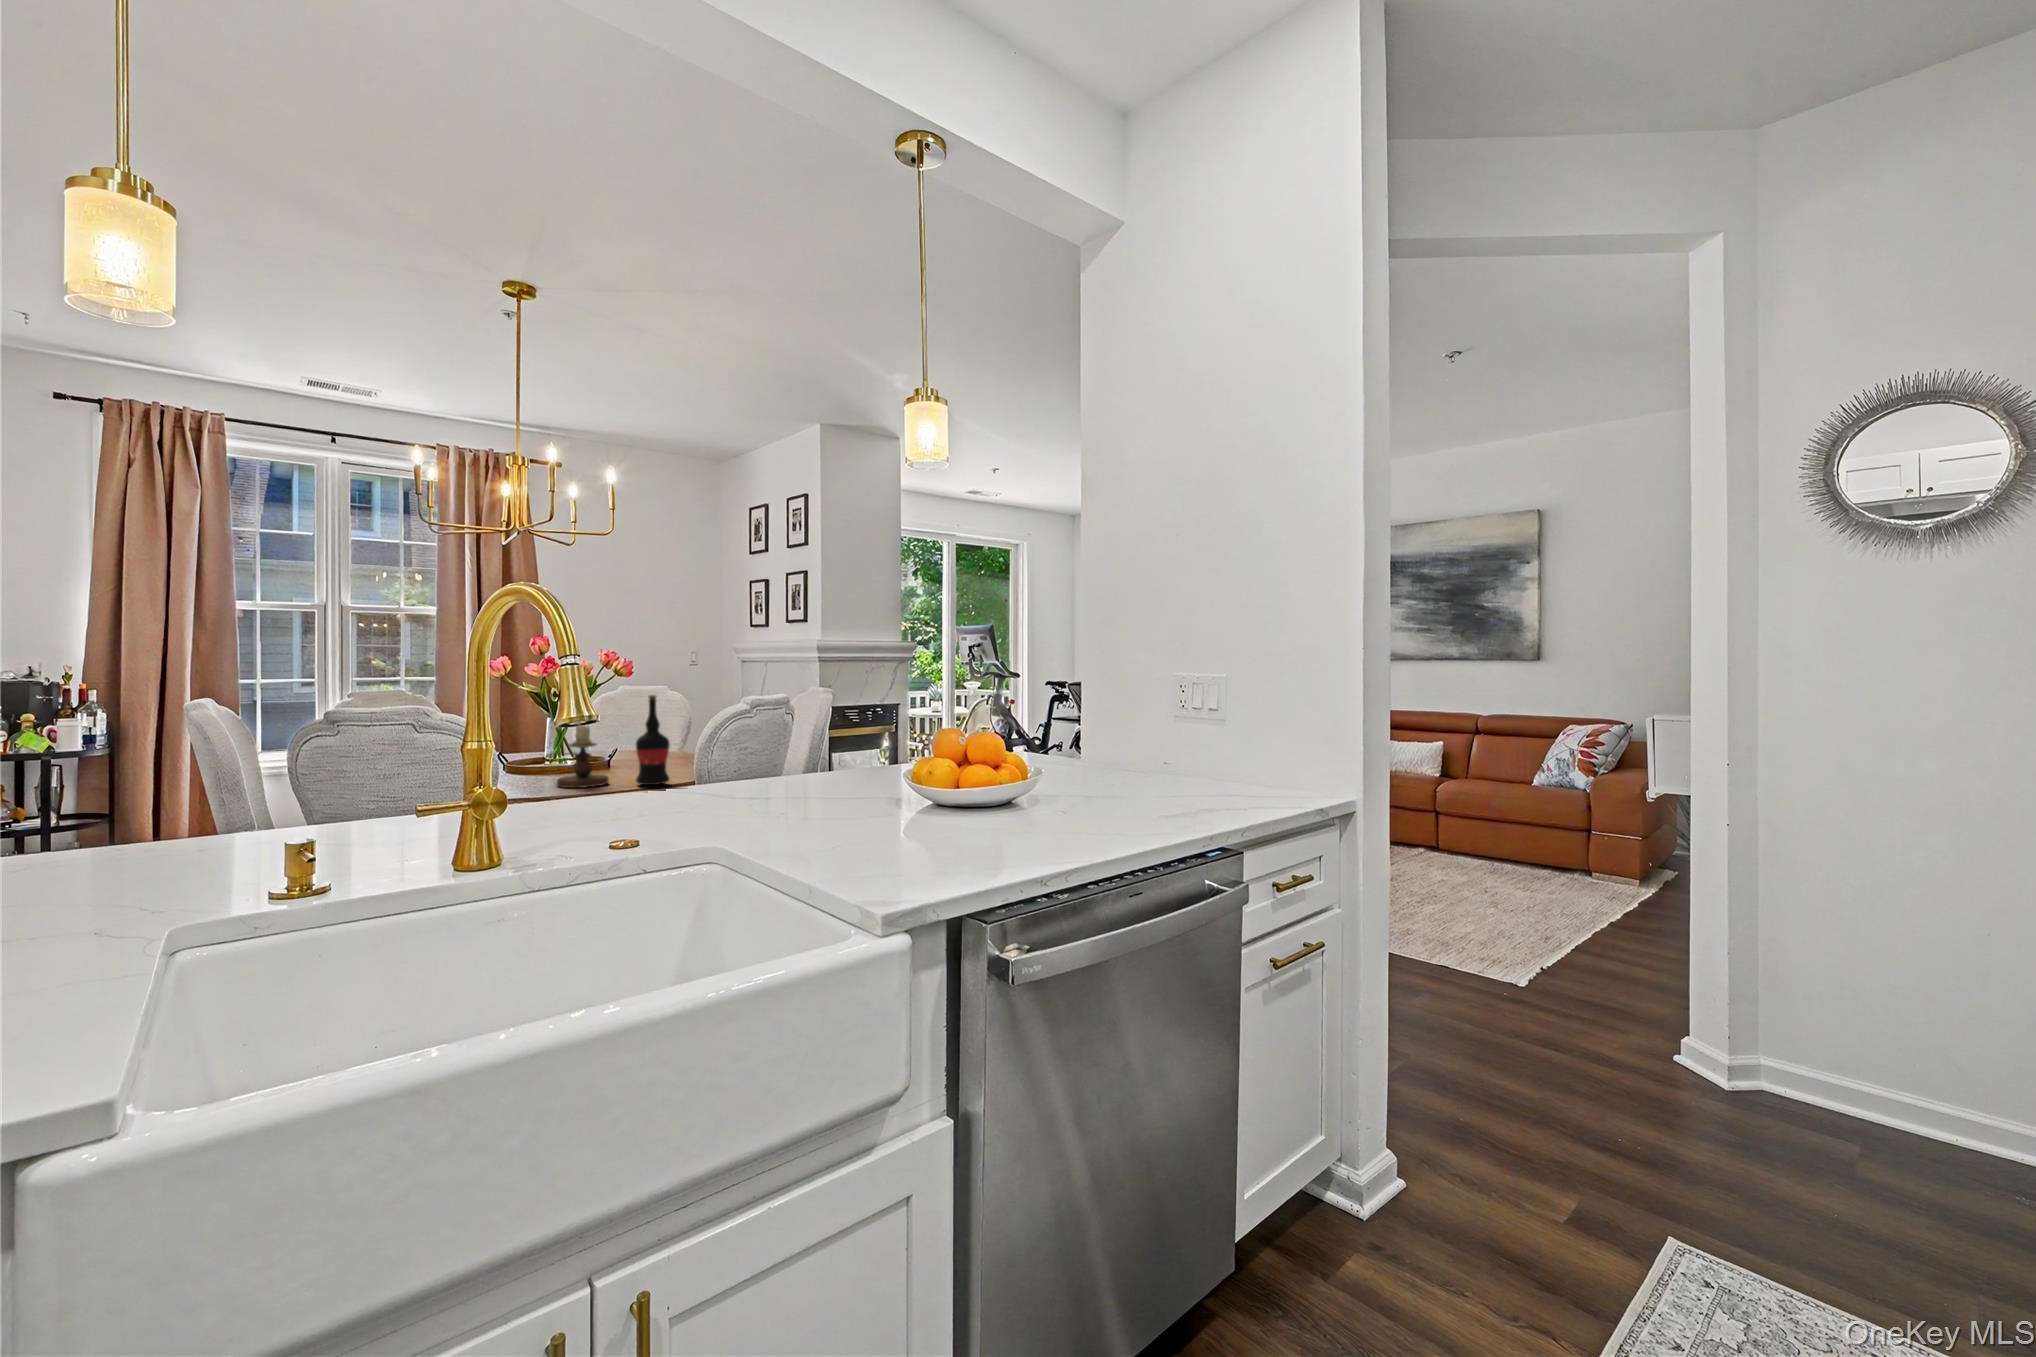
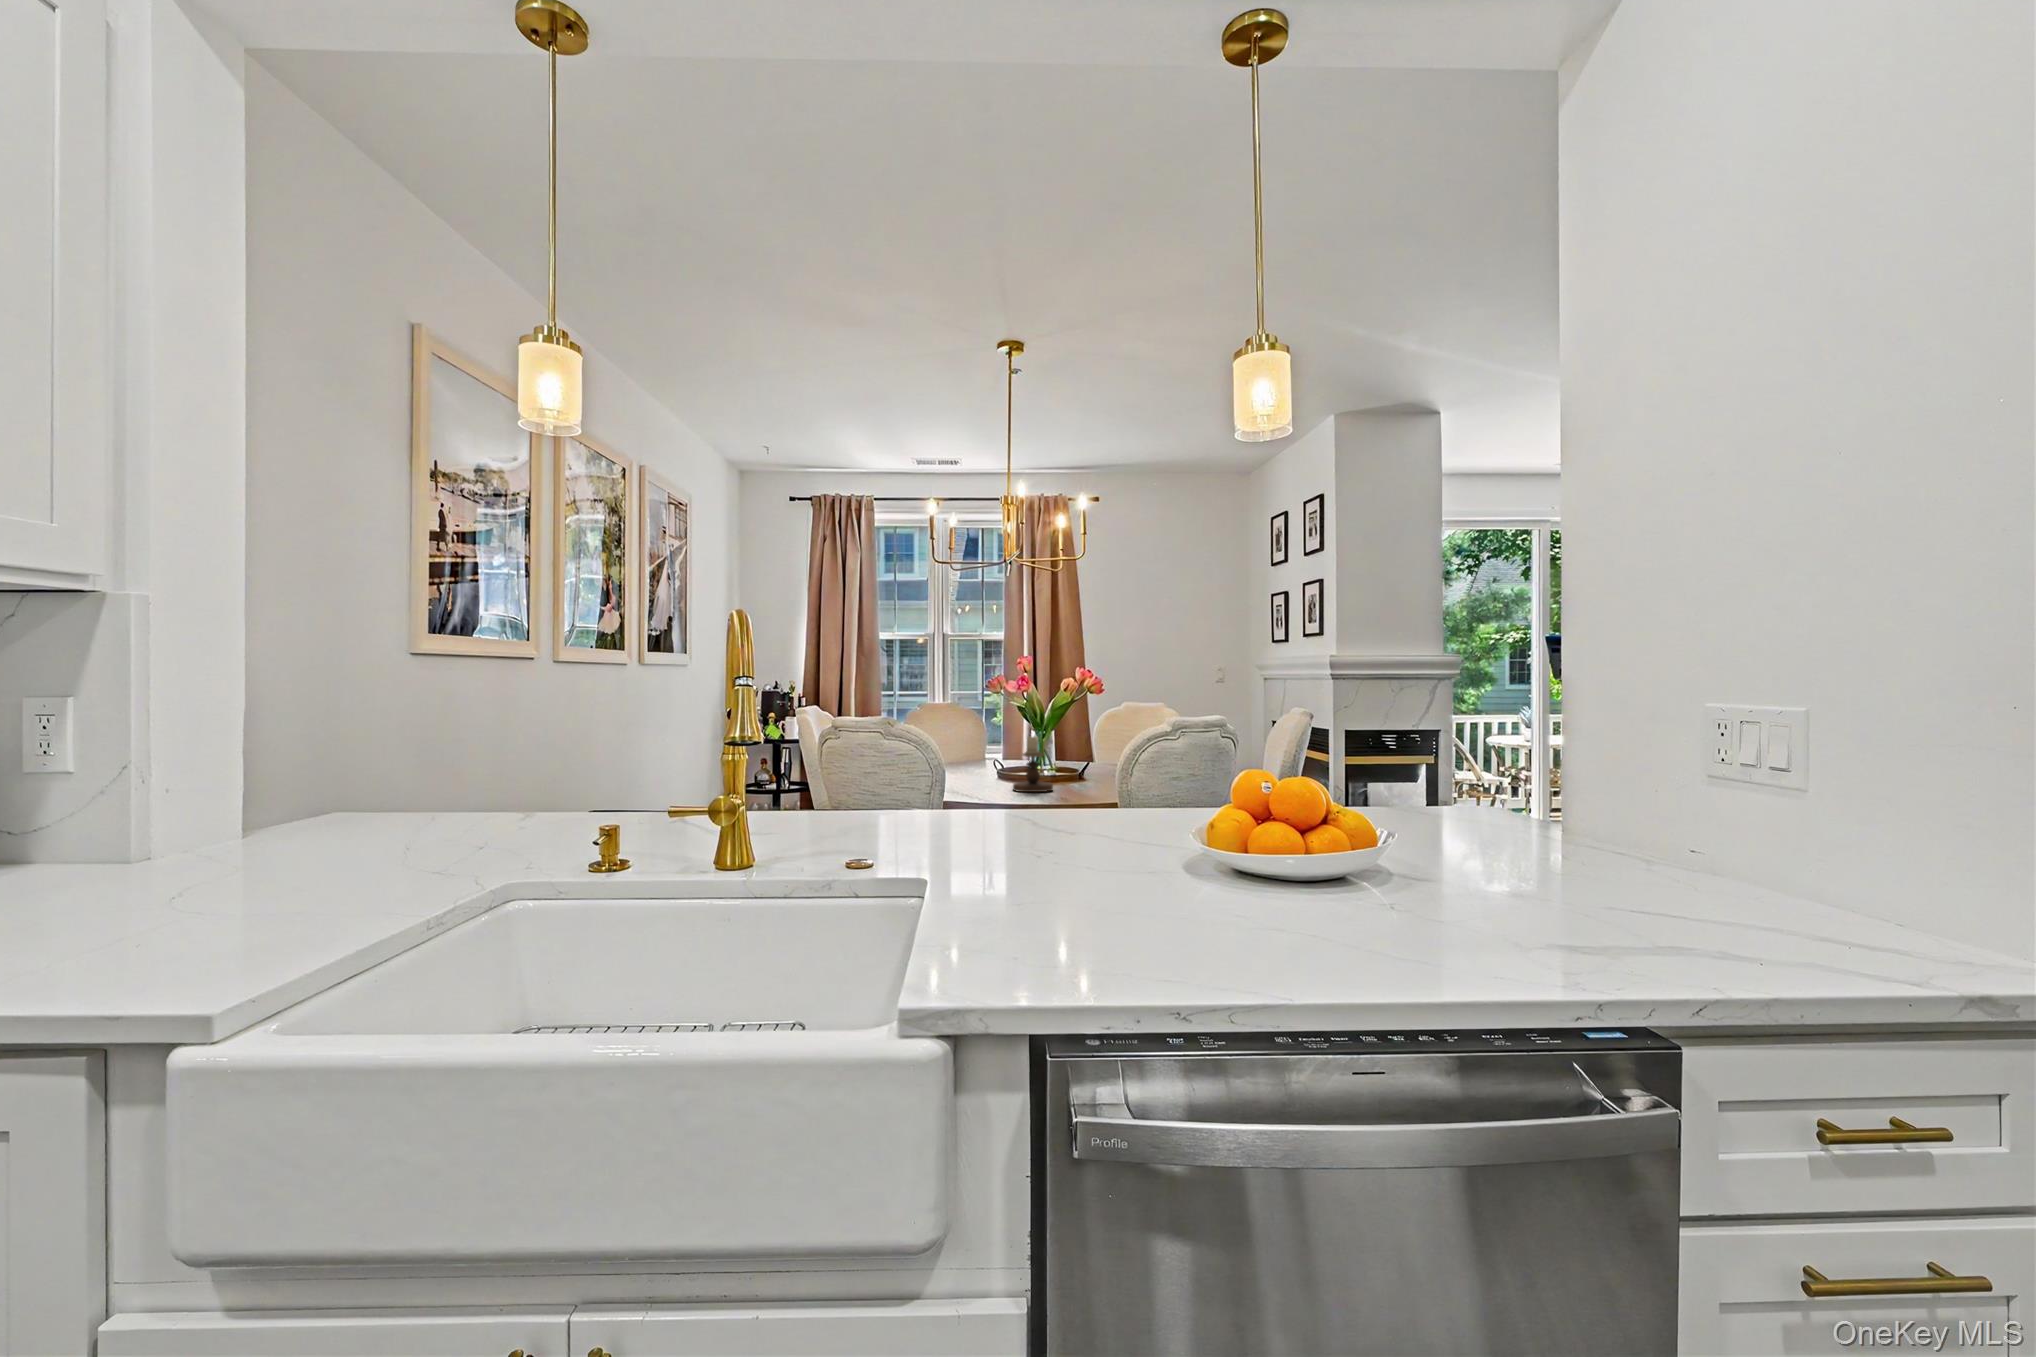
wine bottle: present [636,695,670,785] -> none [1070,712,1099,795]

